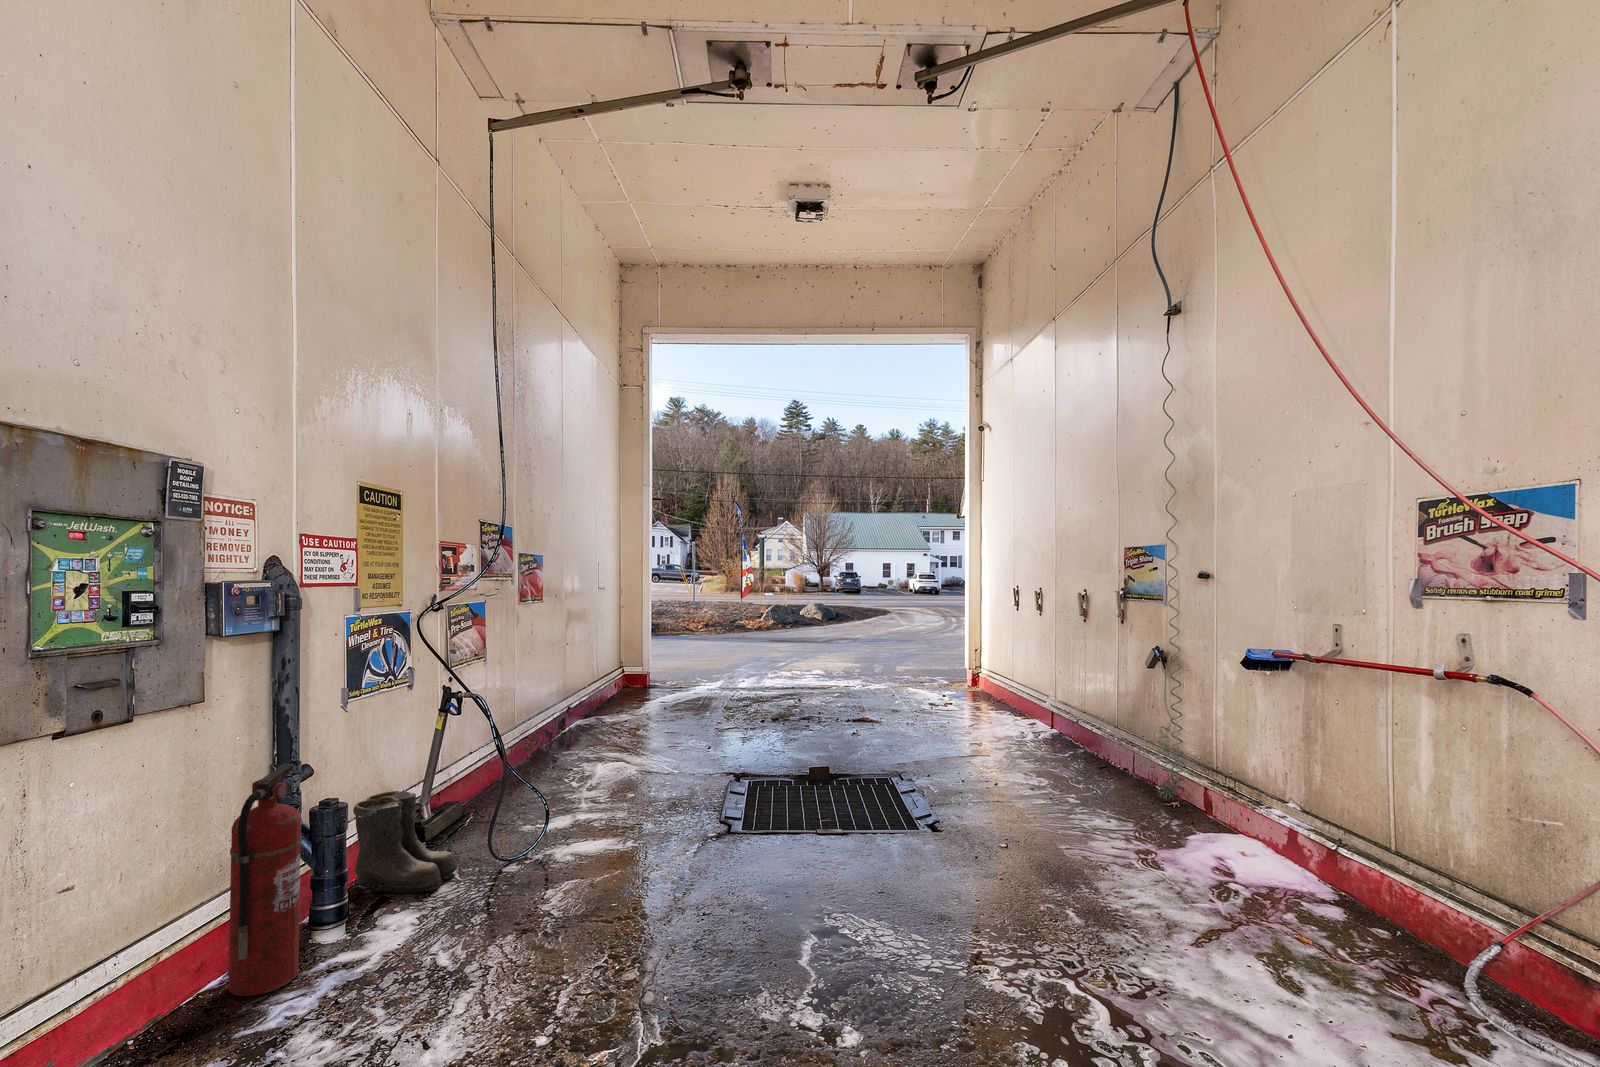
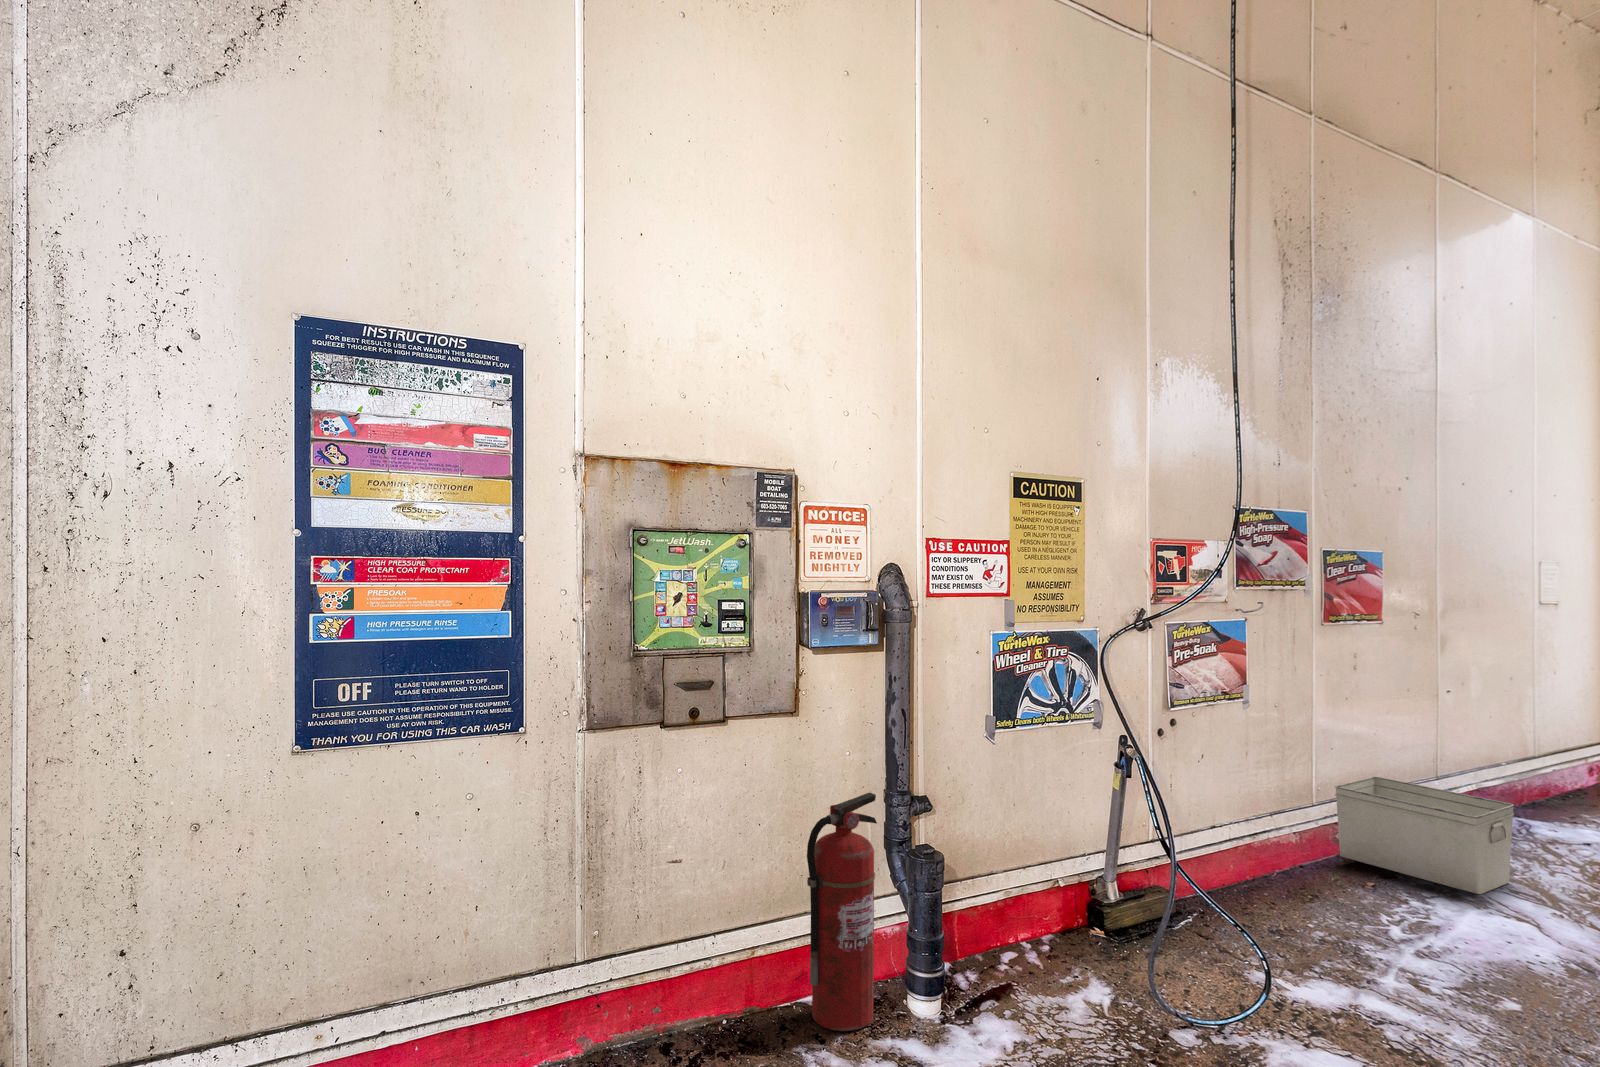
storage bin: none [527,702,624,759] -> present [1335,776,1514,894]
boots: present [353,791,459,893] -> none [993,850,1112,993]

